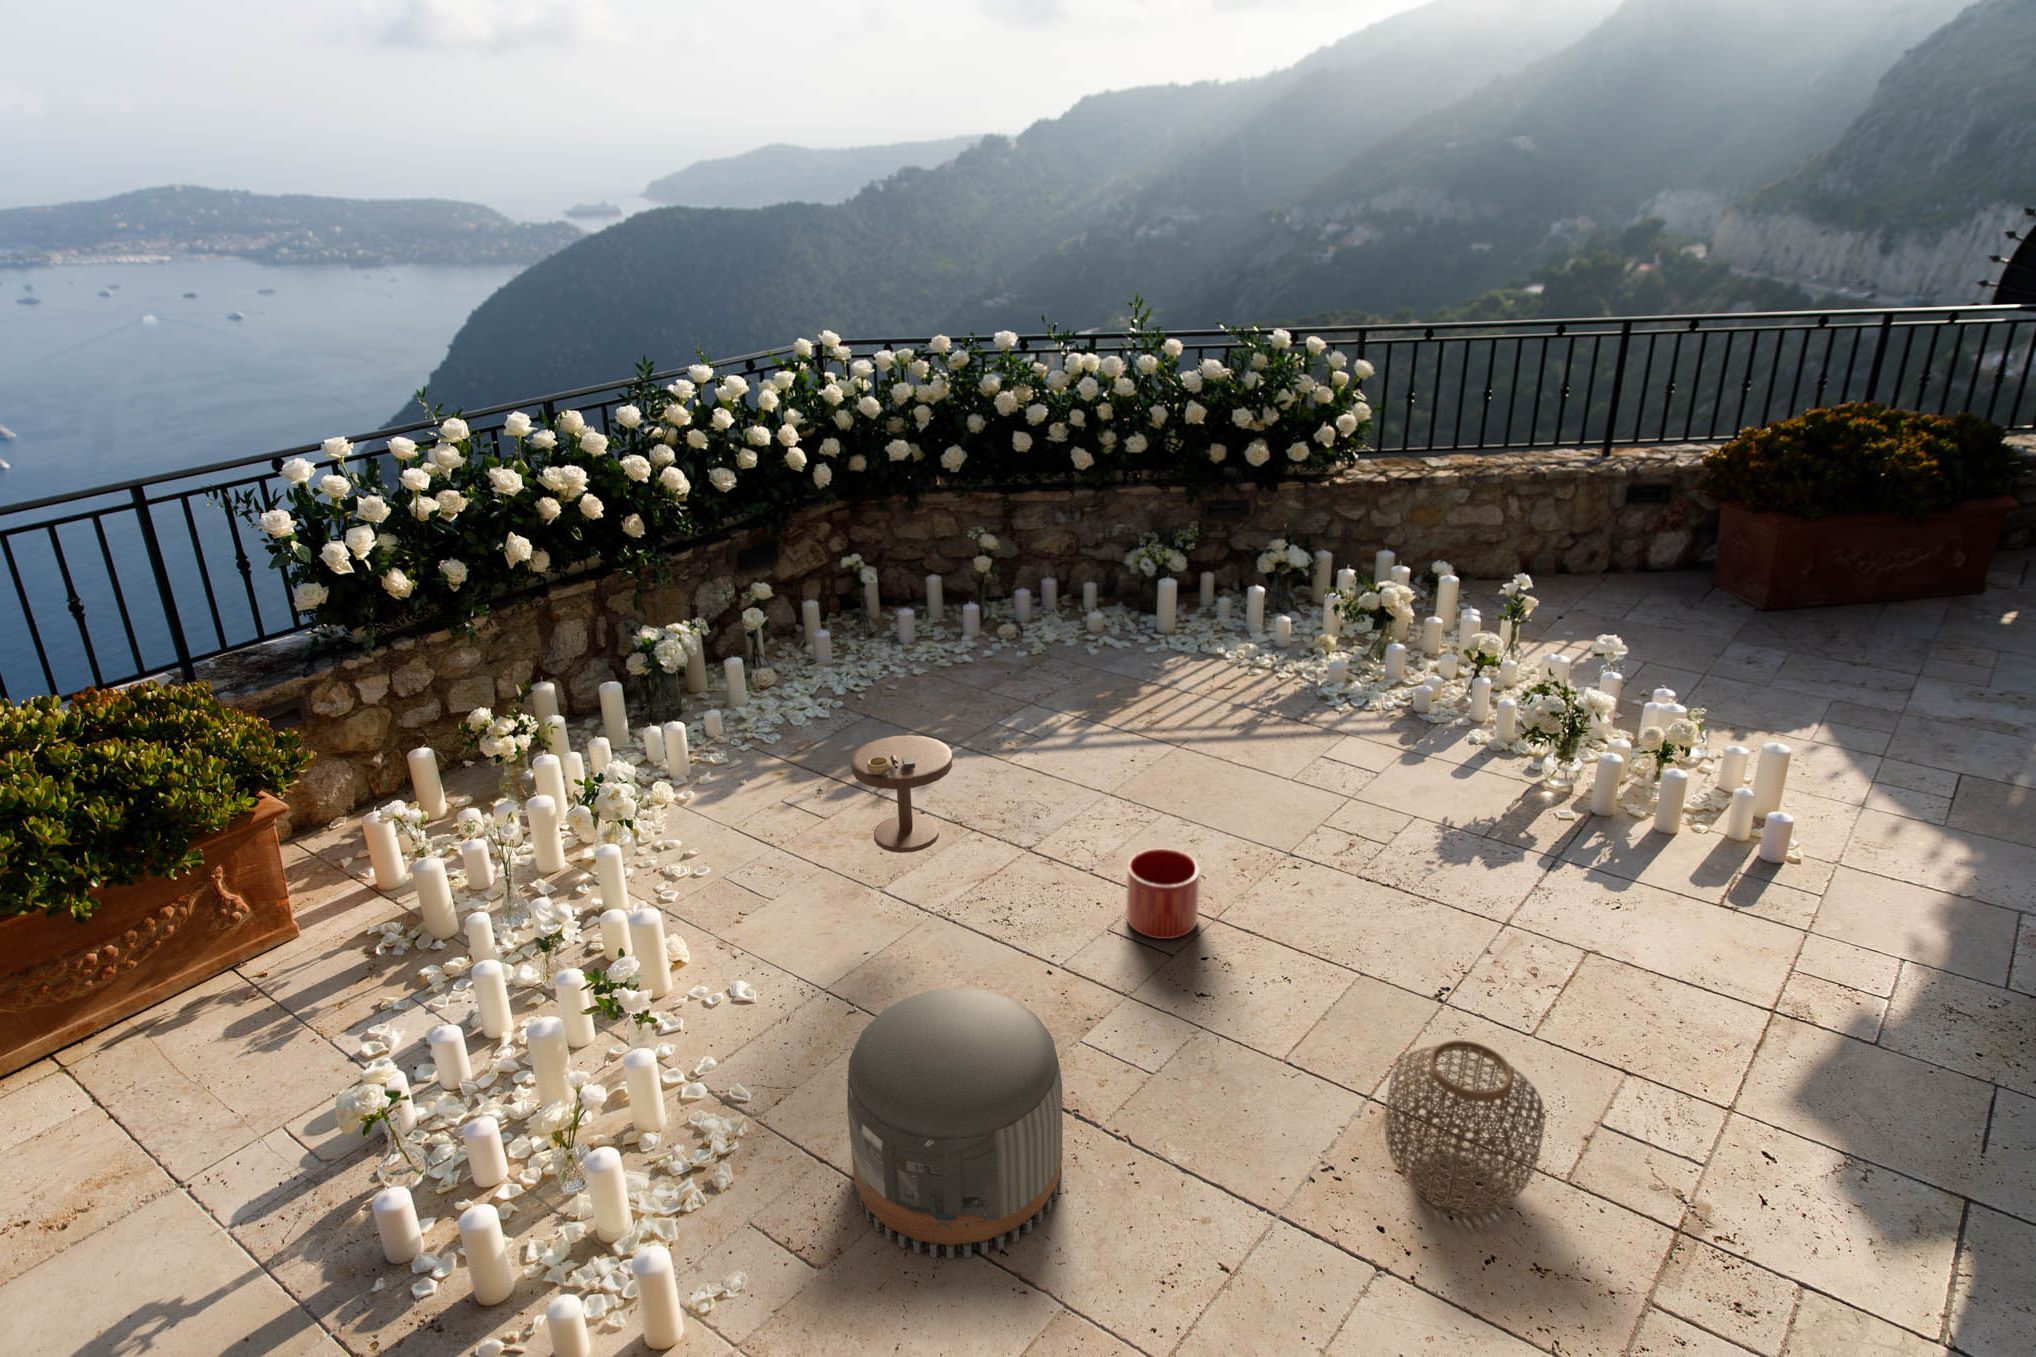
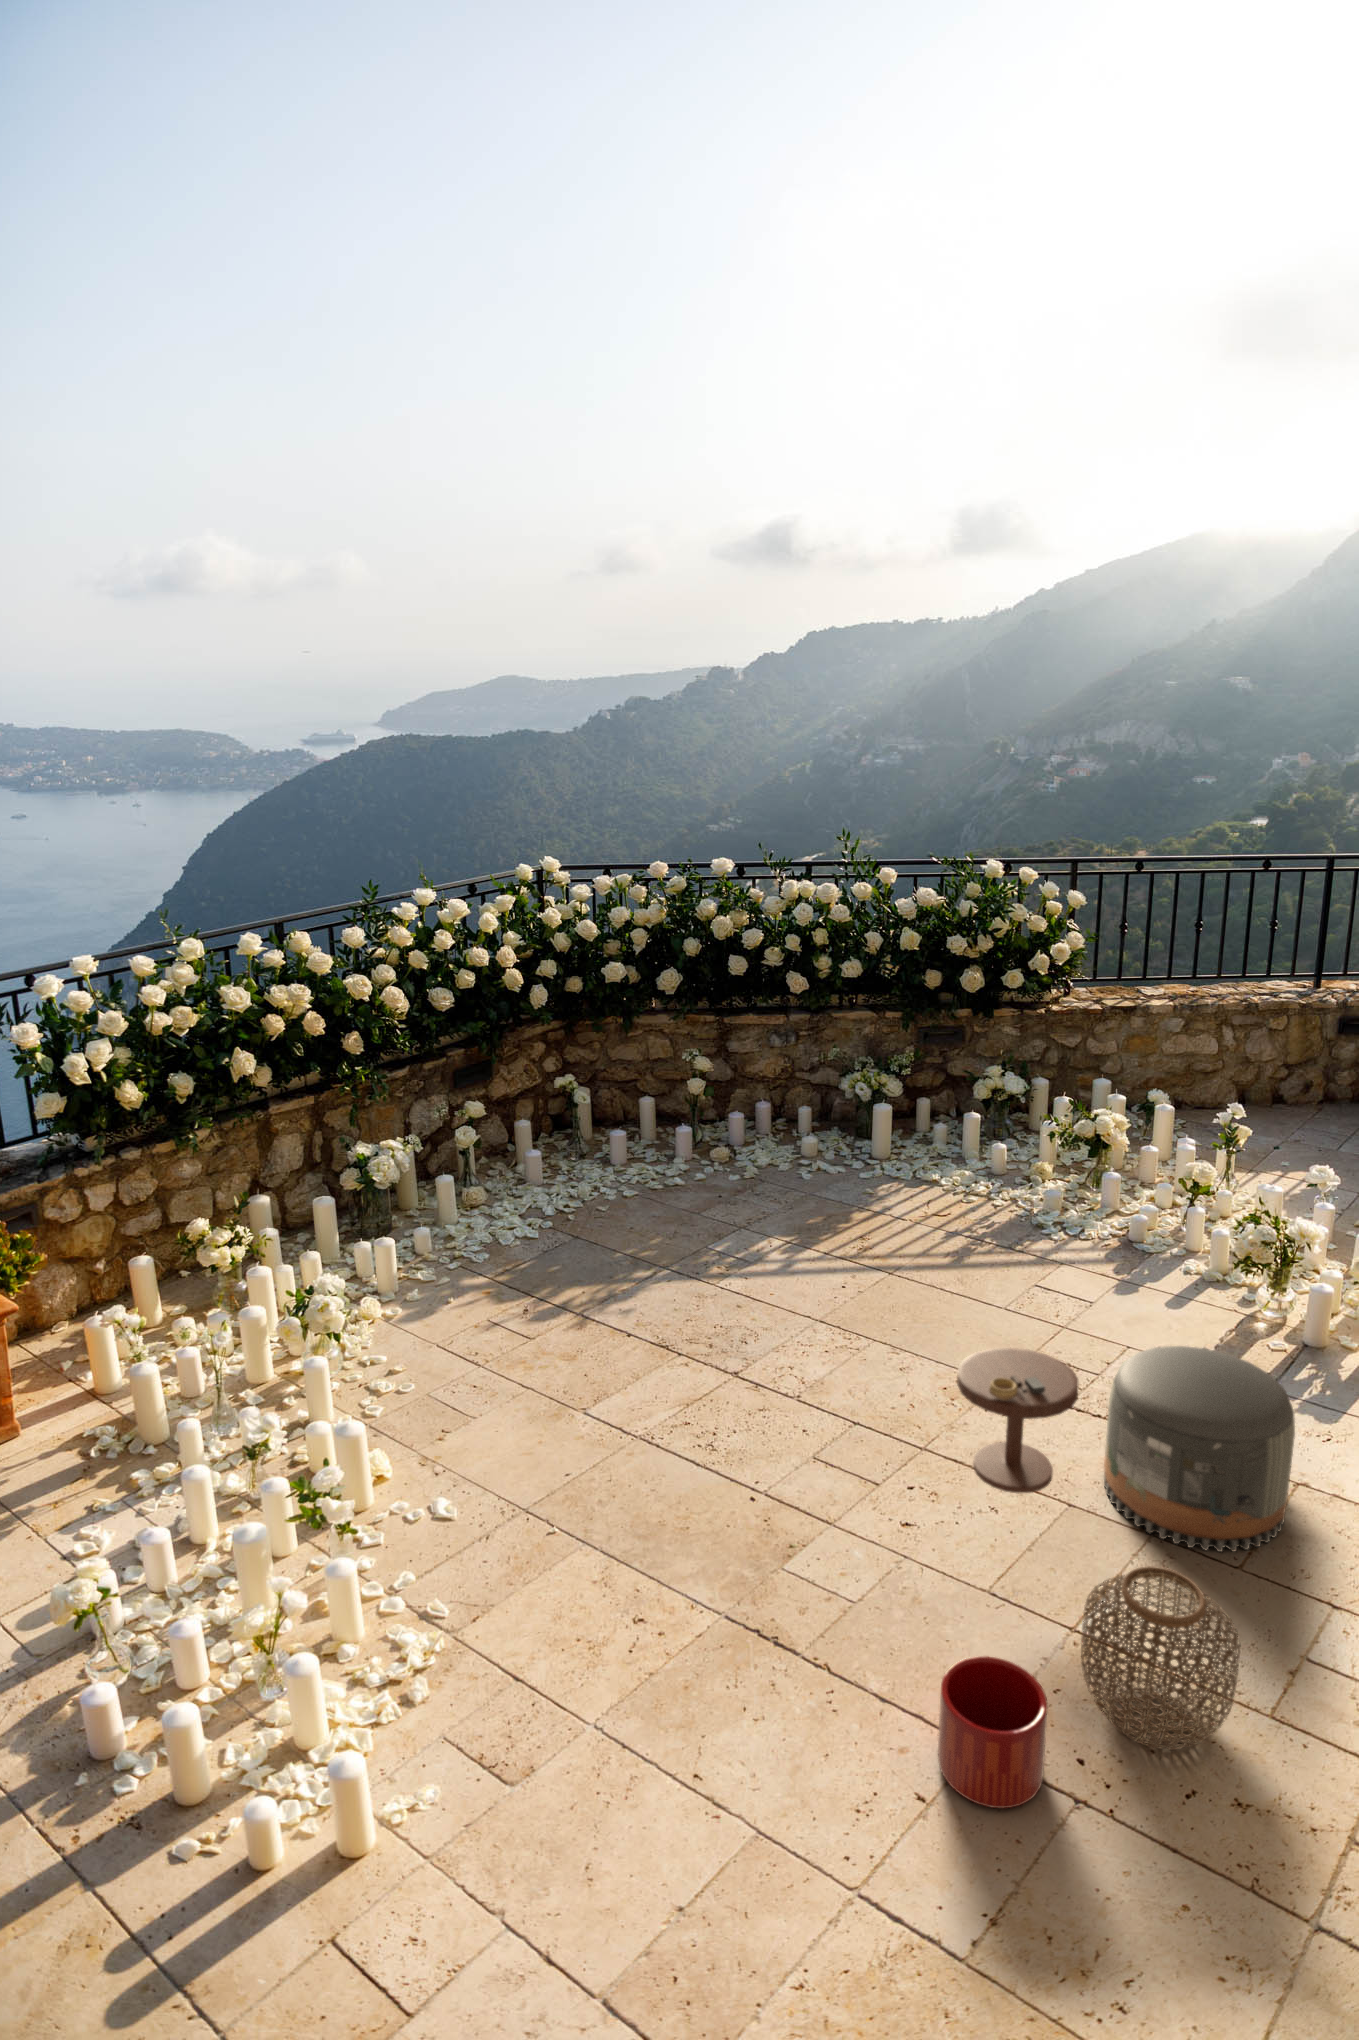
side table: present [851,735,952,853] -> present [957,1347,1079,1493]
planter: present [1126,849,1200,939] -> present [938,1656,1048,1808]
pouf: present [847,987,1063,1258] -> present [1104,1346,1295,1552]

